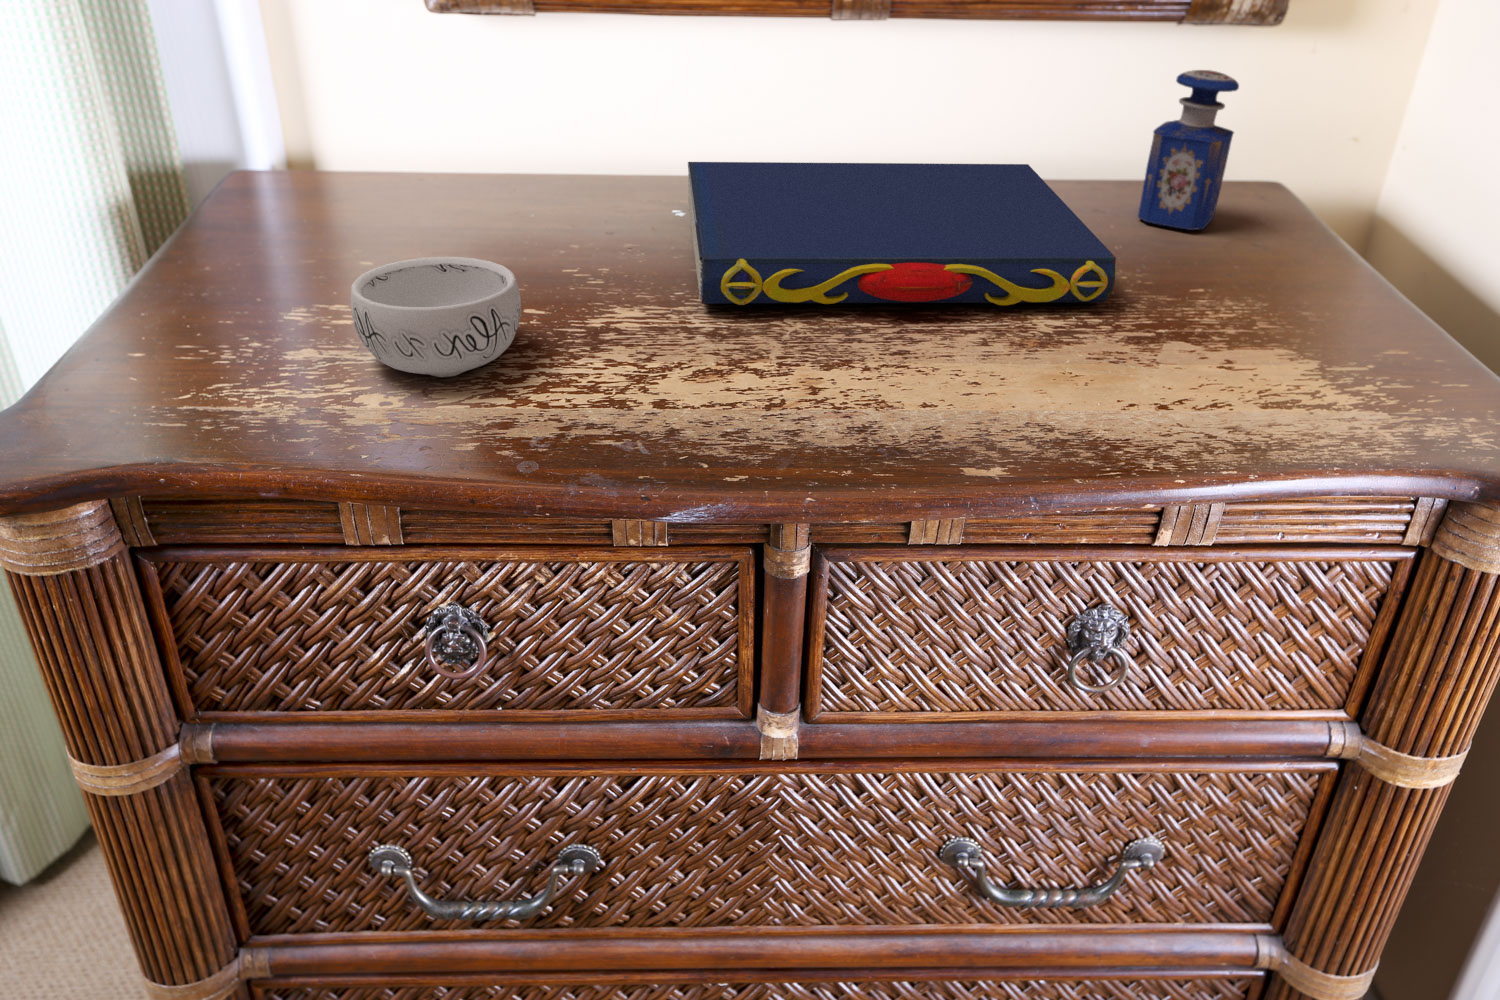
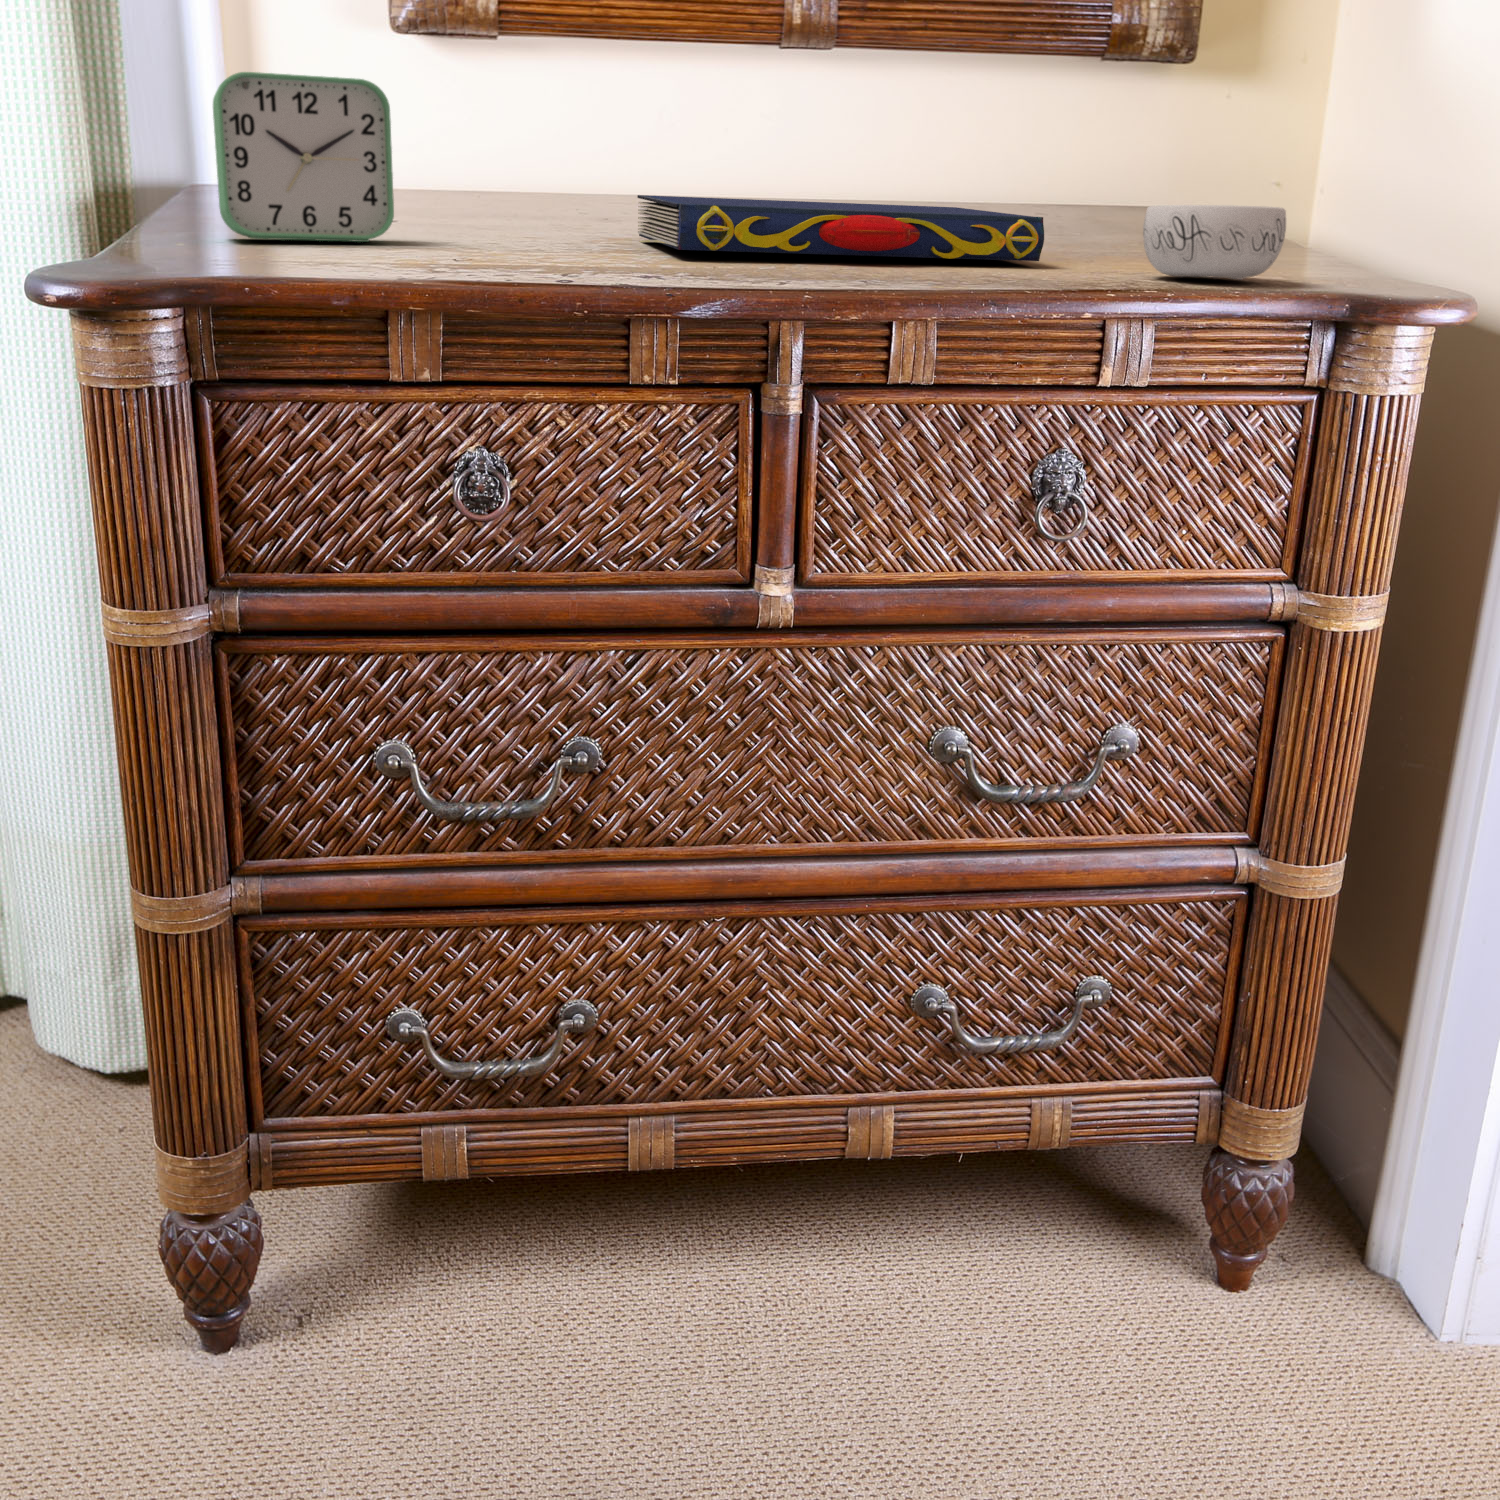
perfume bottle: present [1138,70,1239,230] -> none [1060,110,1138,252]
alarm clock: none [208,86,413,268] -> present [213,72,394,242]
decorative bowl: present [351,257,521,377] -> present [1143,205,1286,280]

